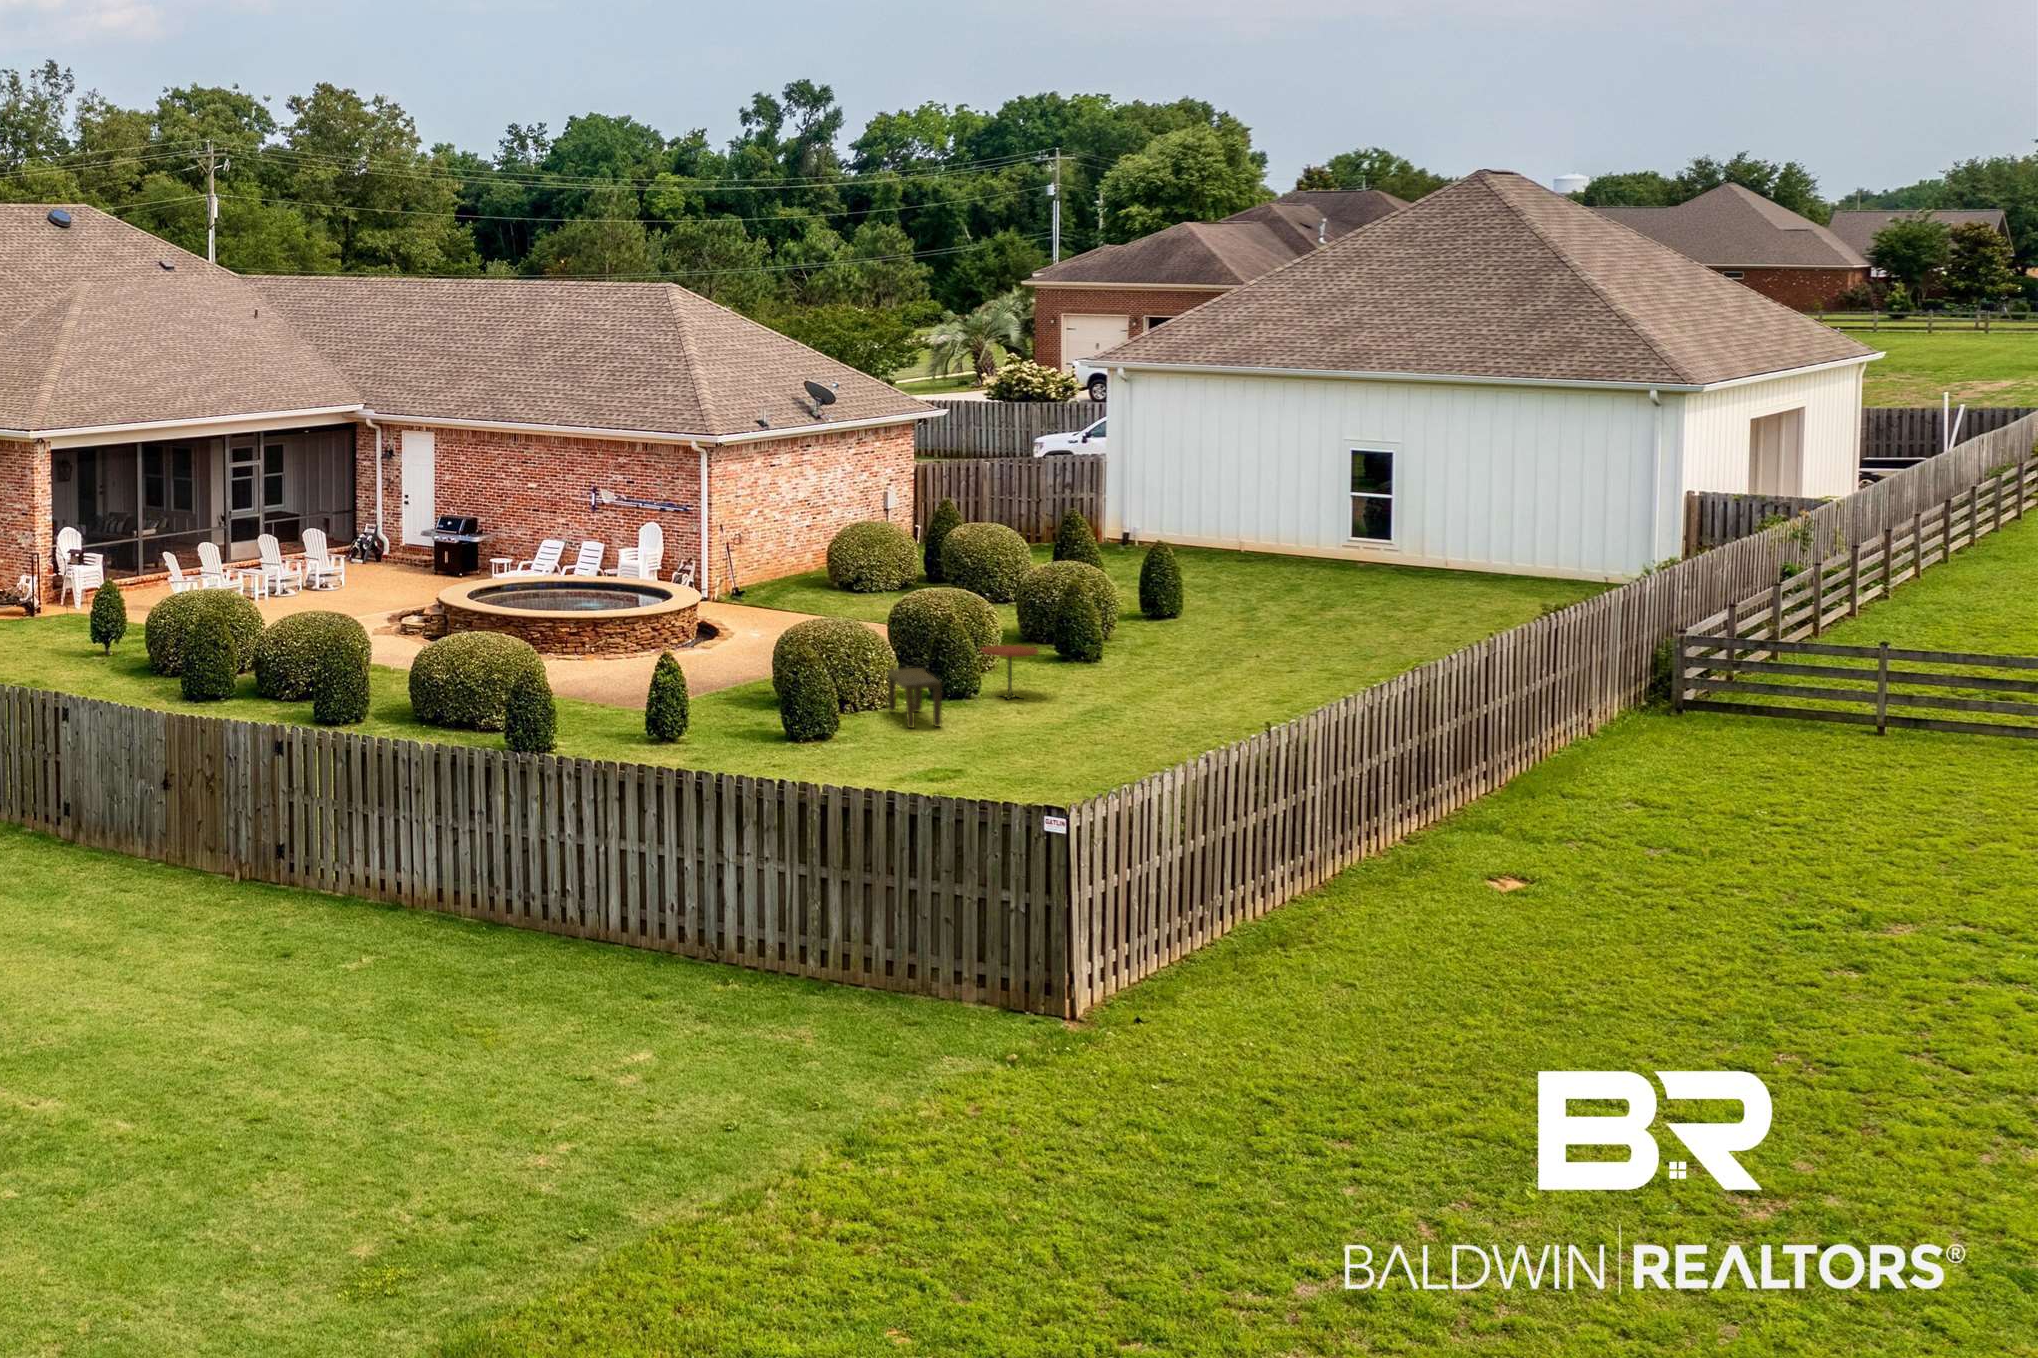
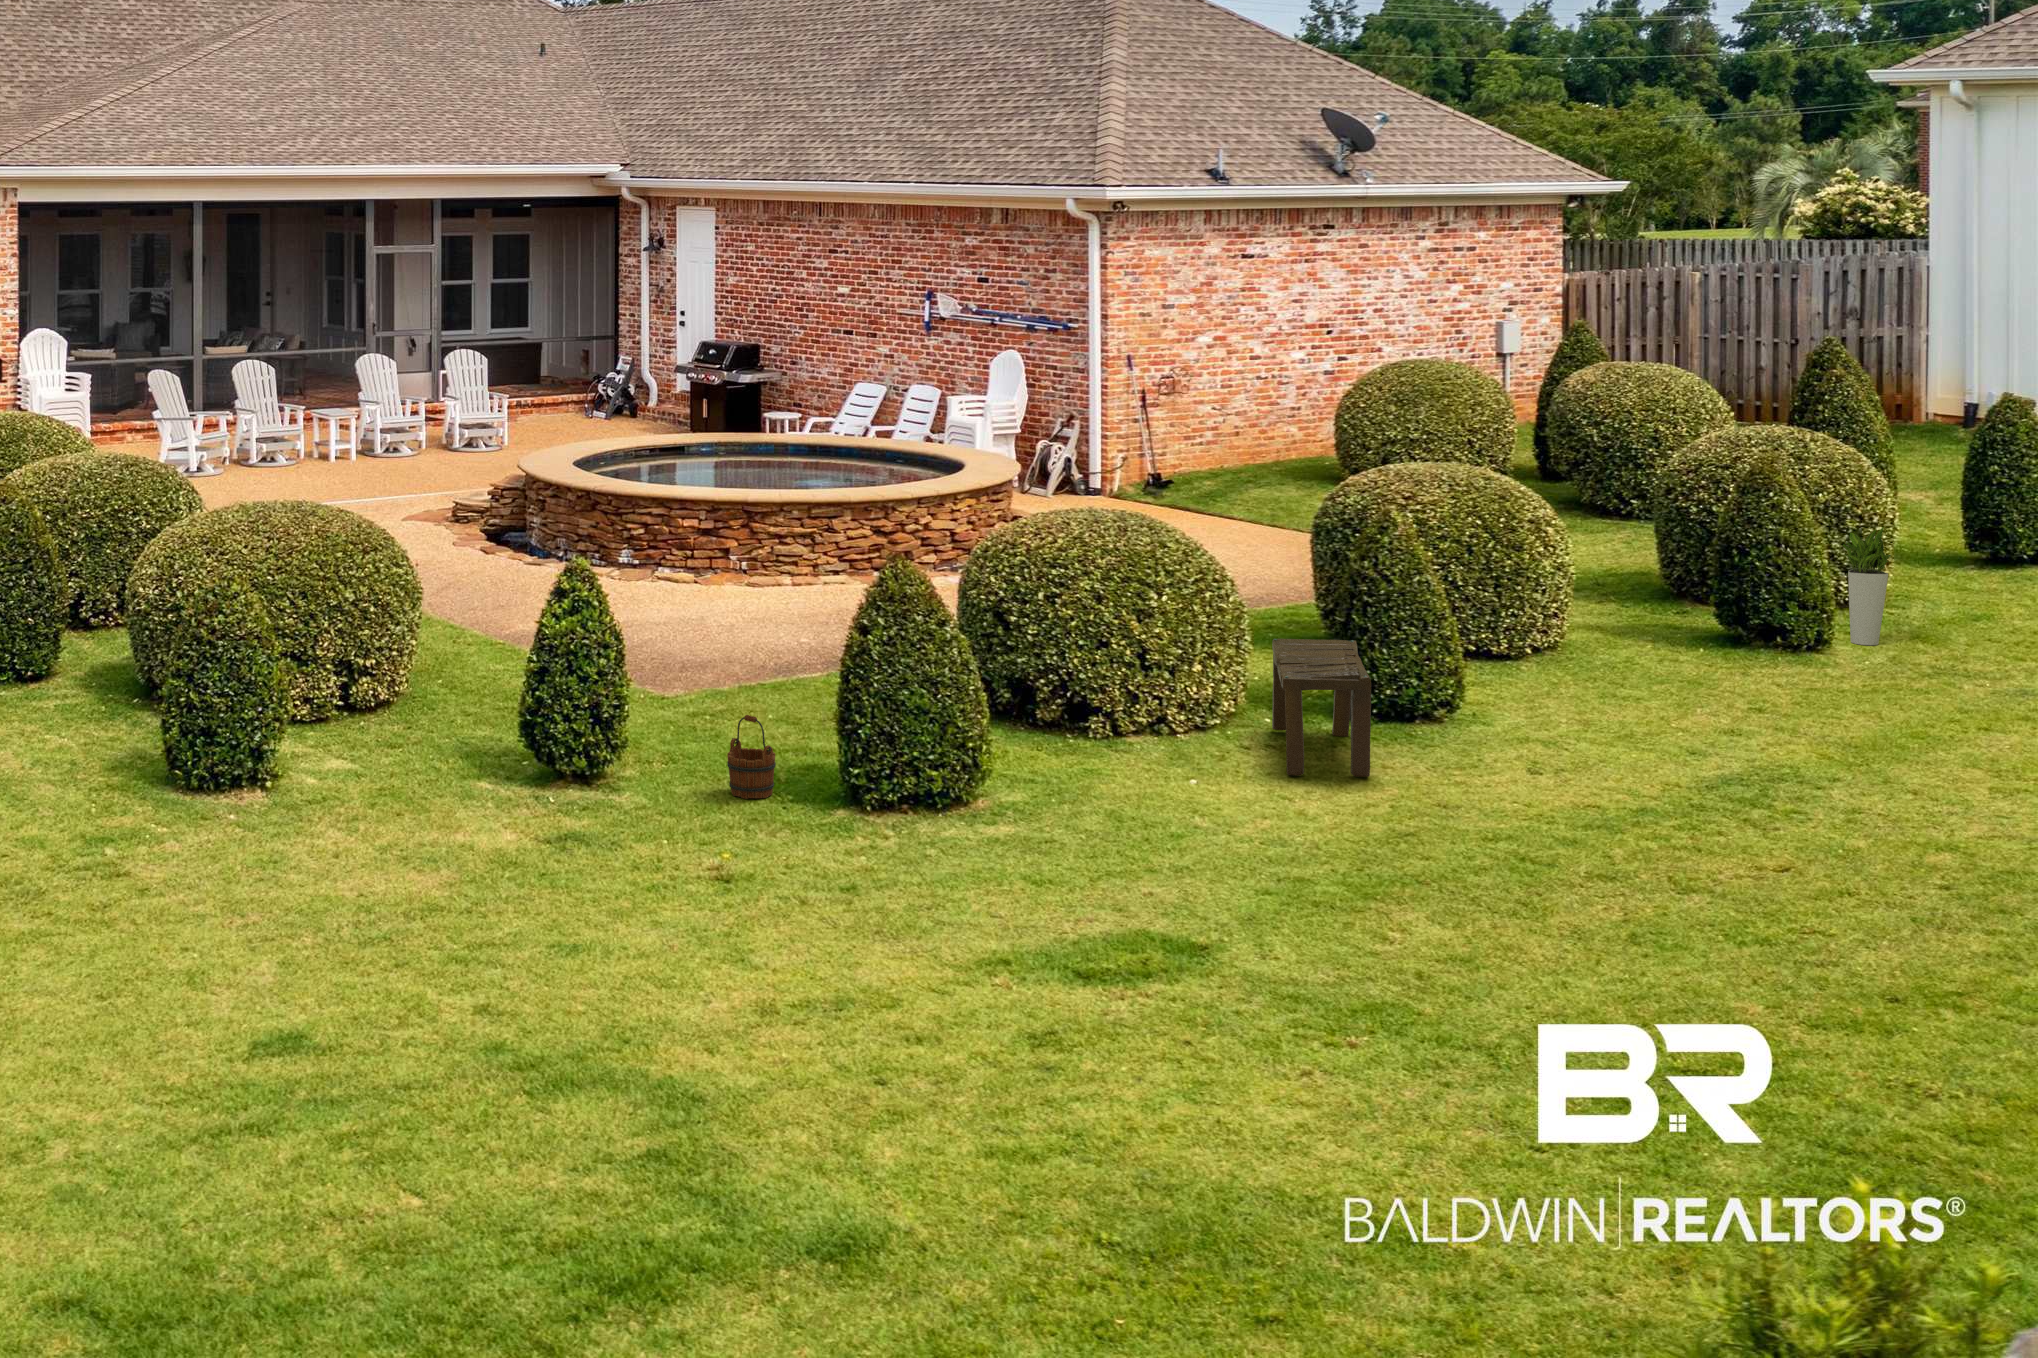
planter: none [1102,605,1124,661] -> present [1843,527,1891,645]
side table: present [981,645,1038,699] -> none [1512,599,1650,722]
wooden bucket: none [679,715,701,753] -> present [727,715,776,799]

